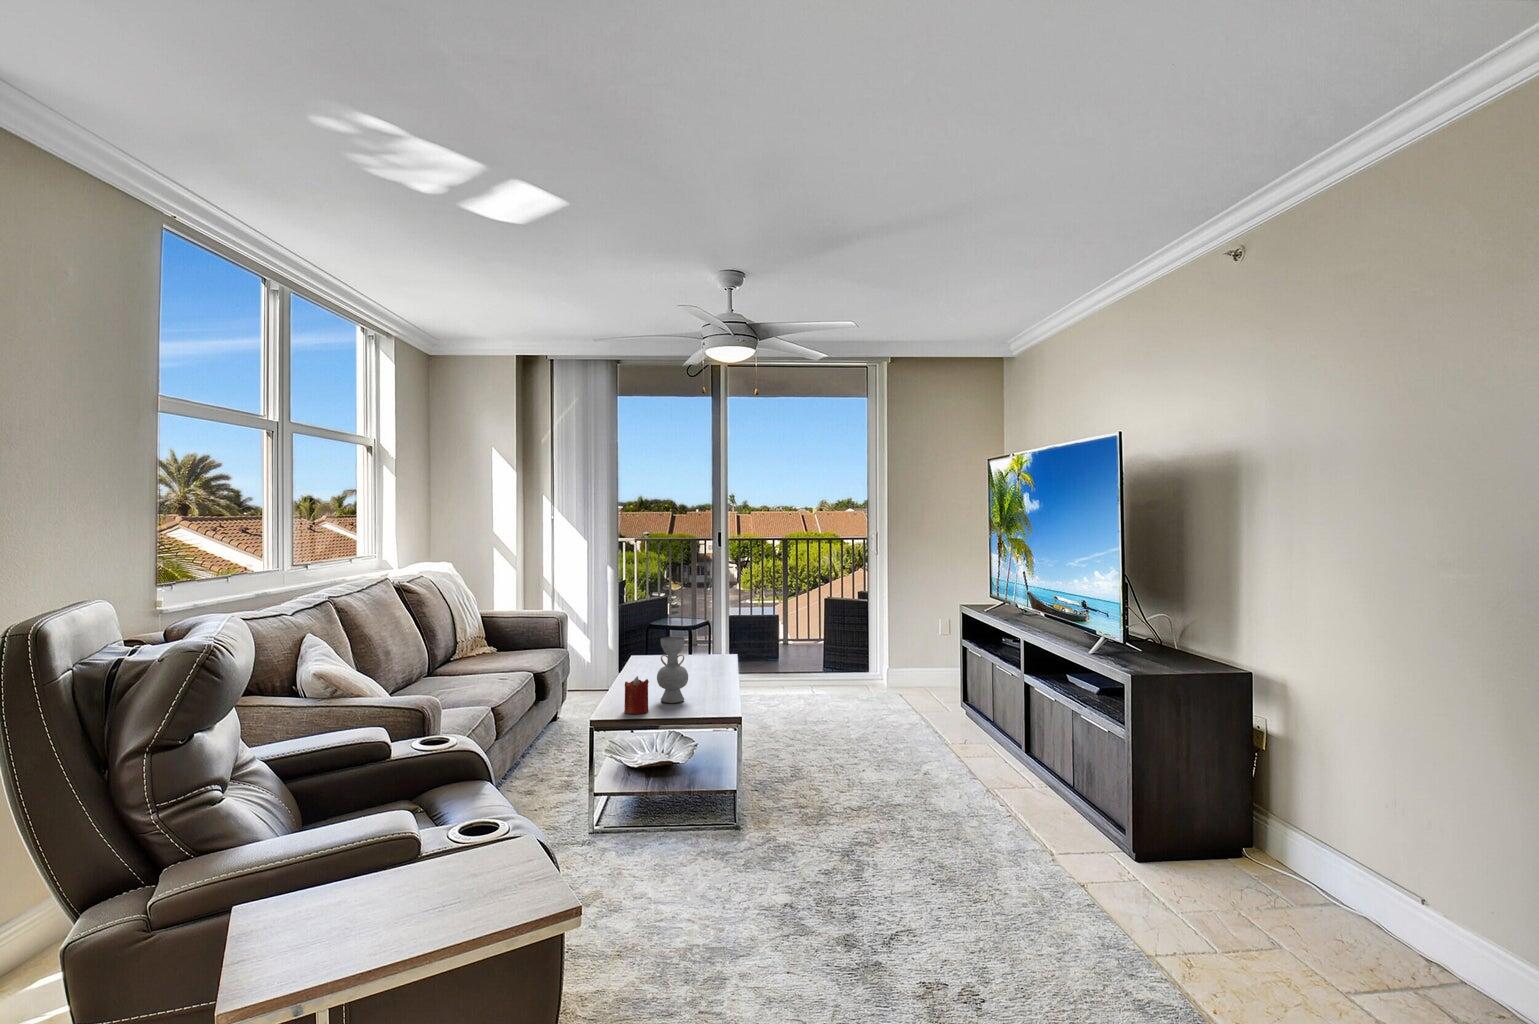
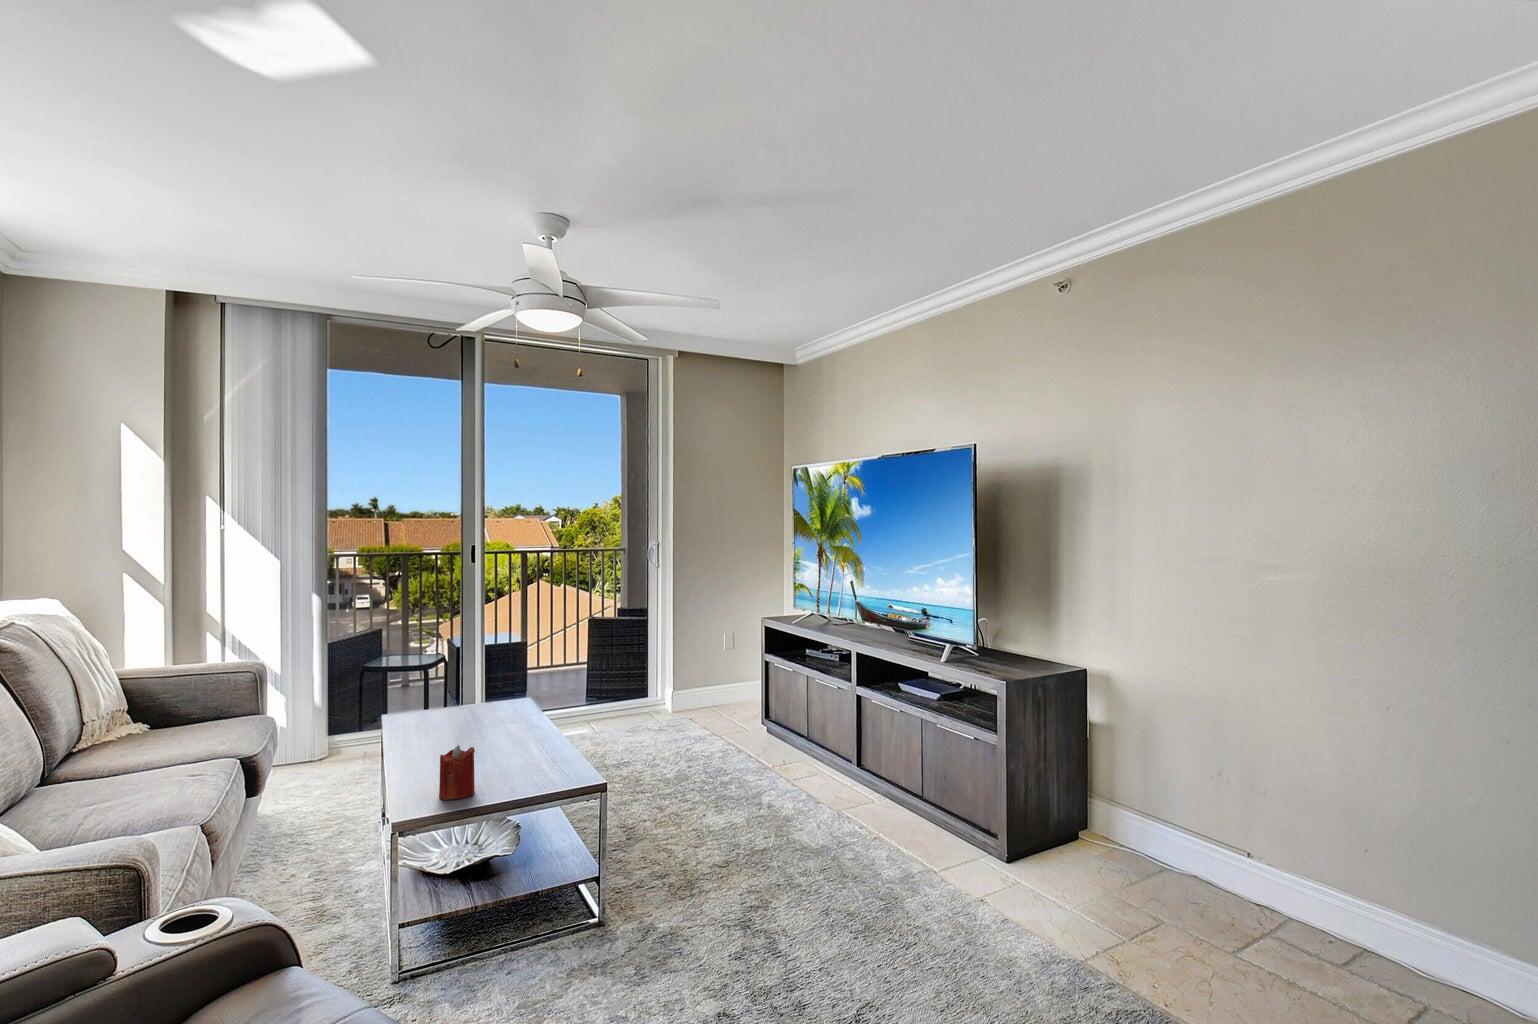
decorative vase: present [657,637,688,703] -> none [474,683,518,774]

